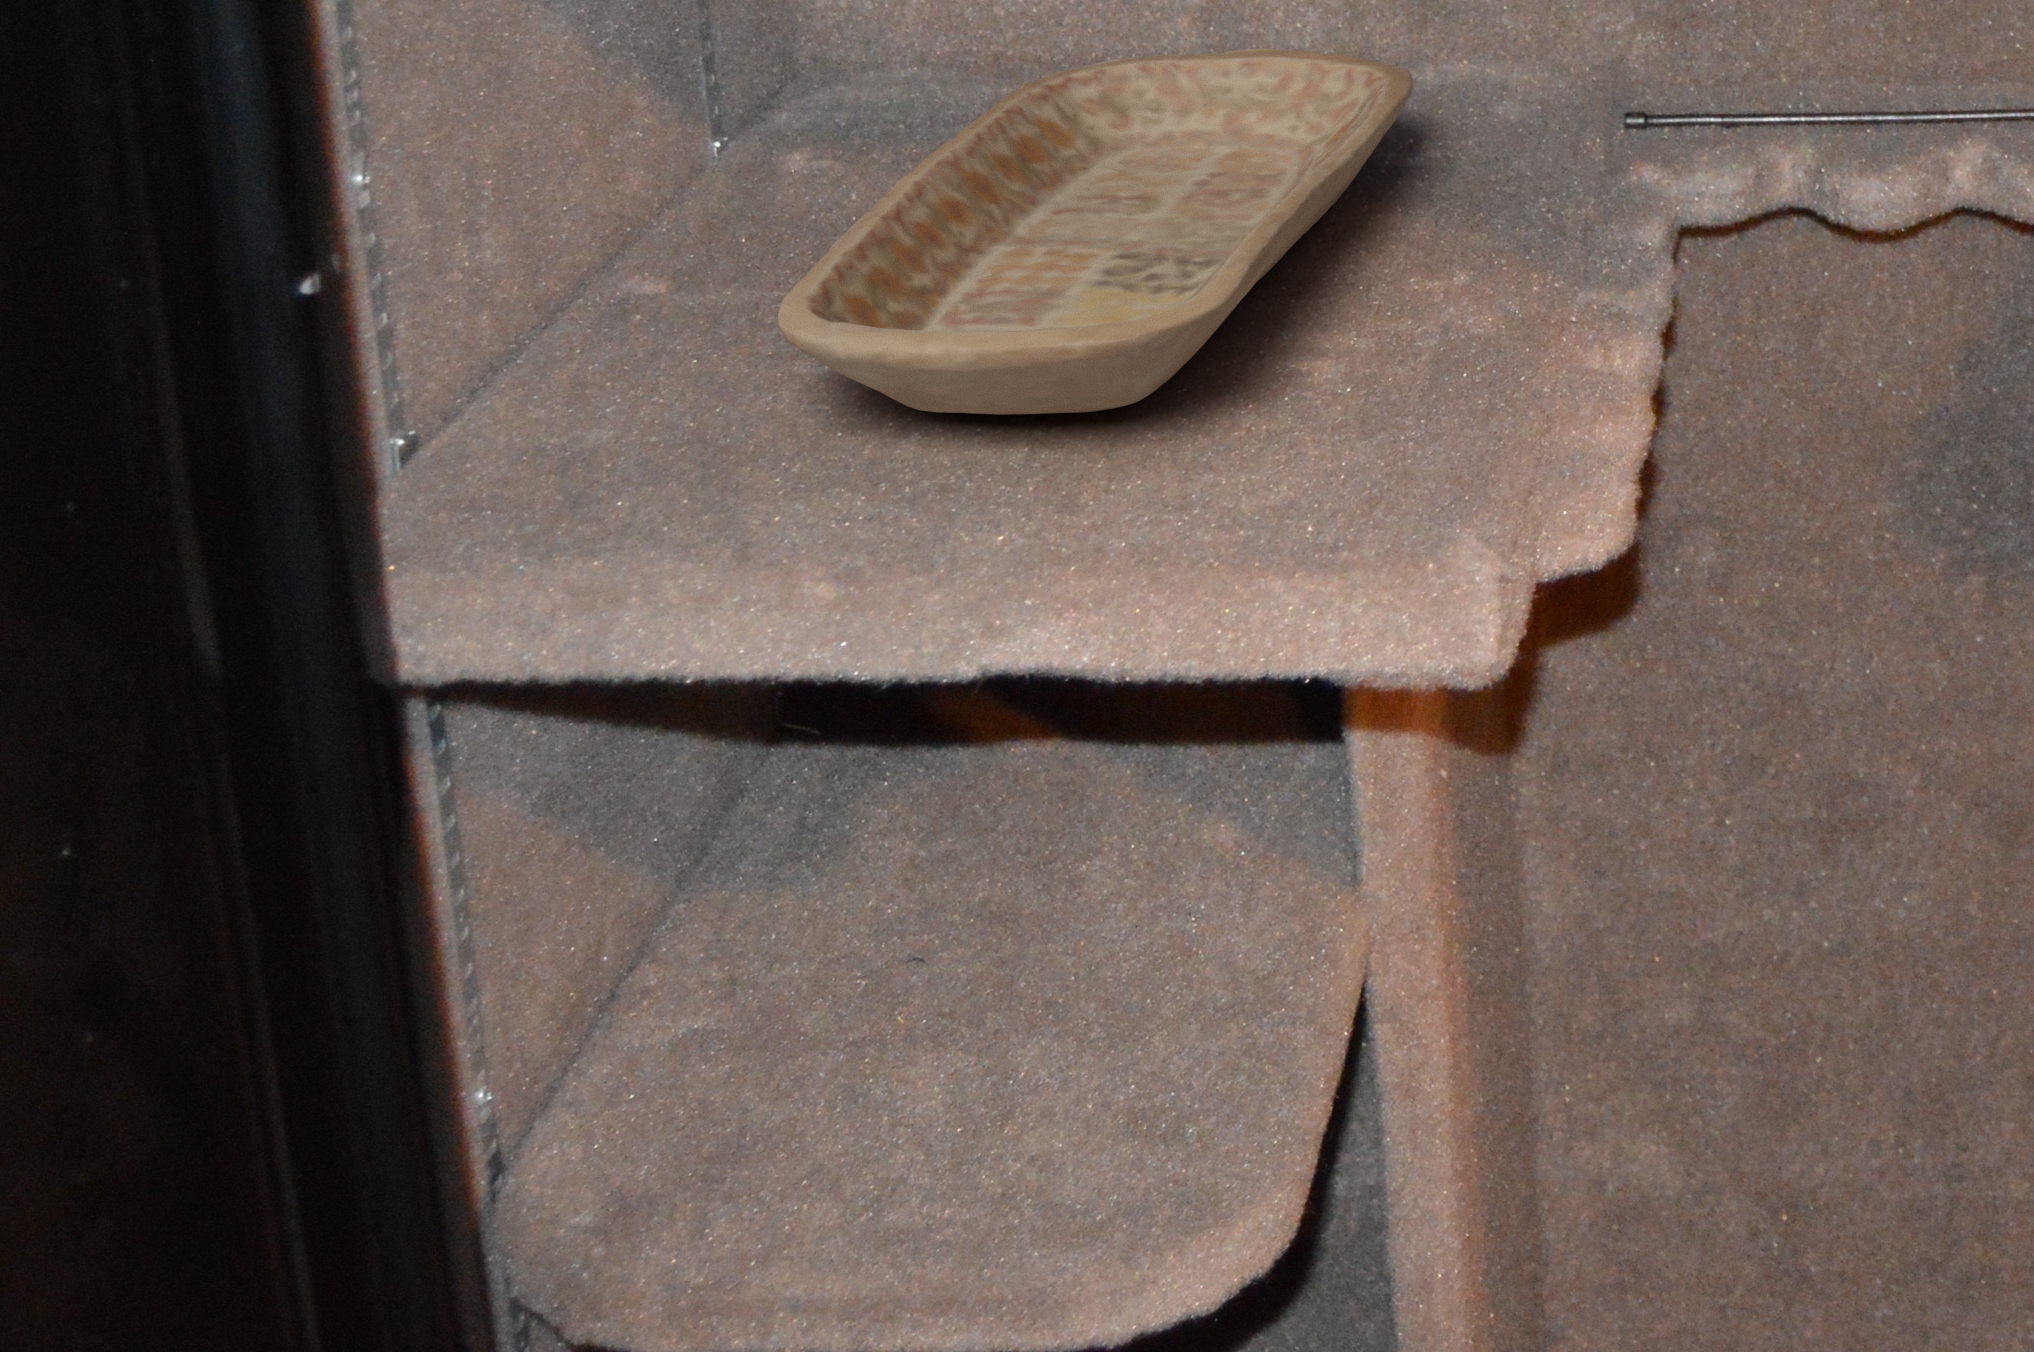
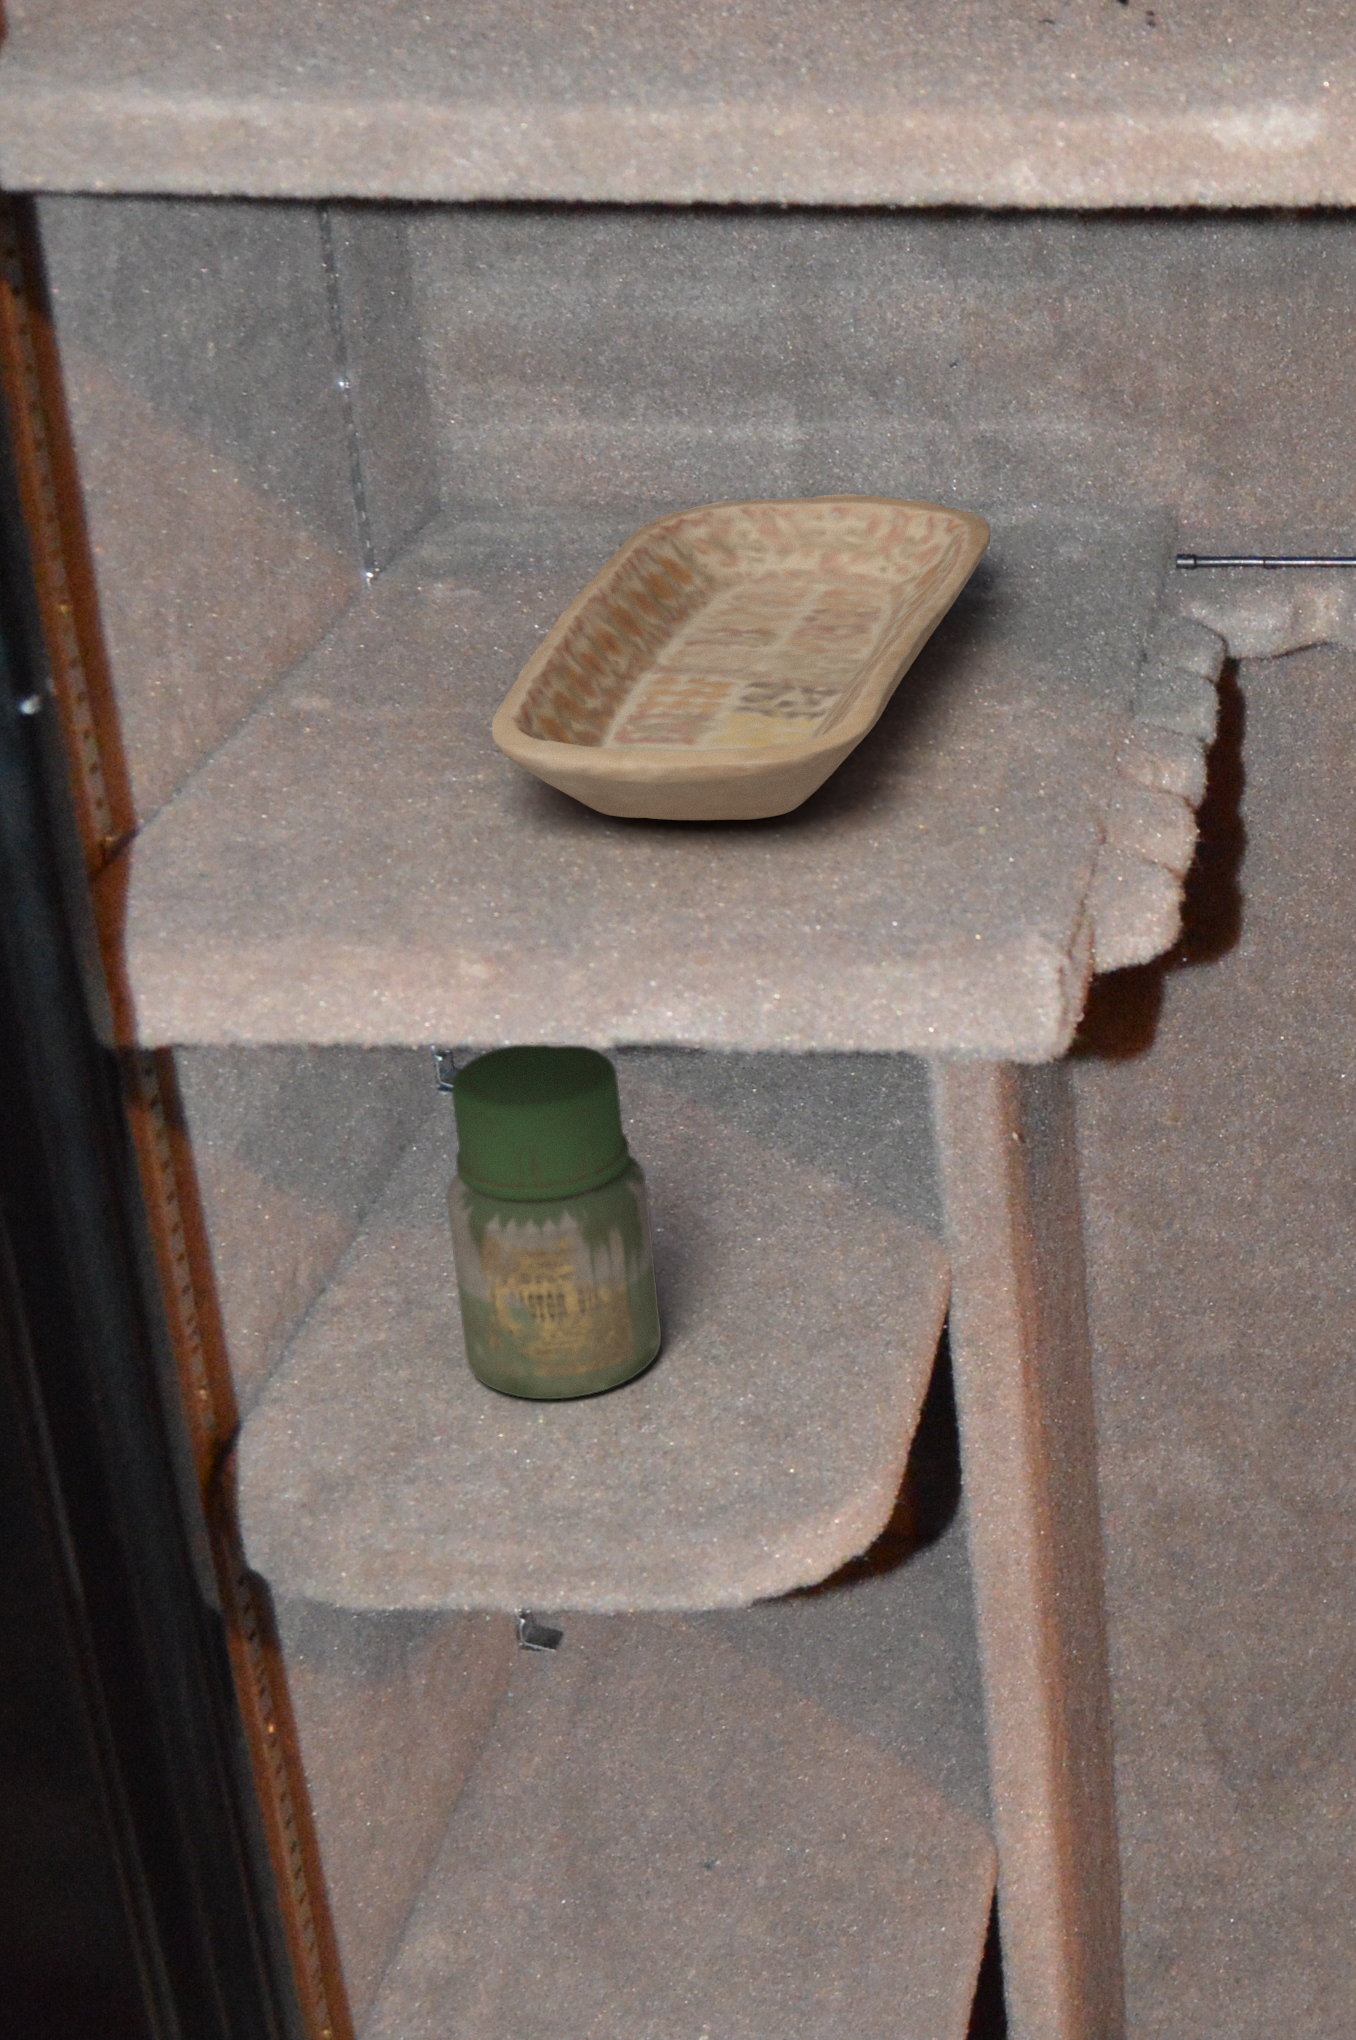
jar: none [716,683,978,1132] -> present [446,1045,661,1399]

